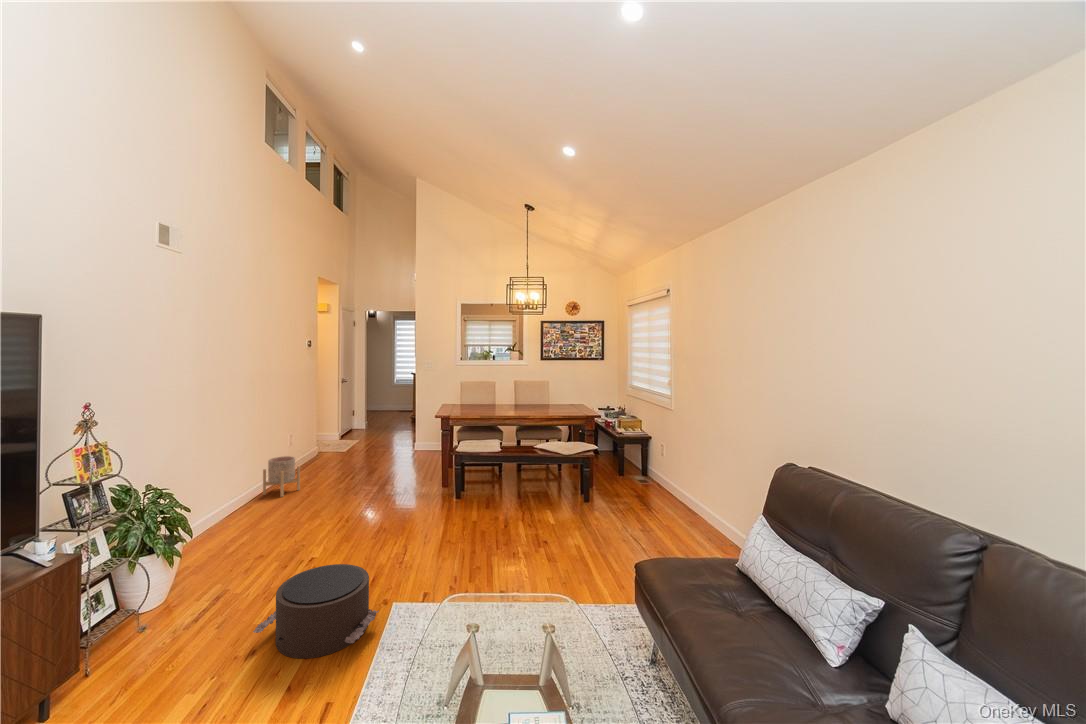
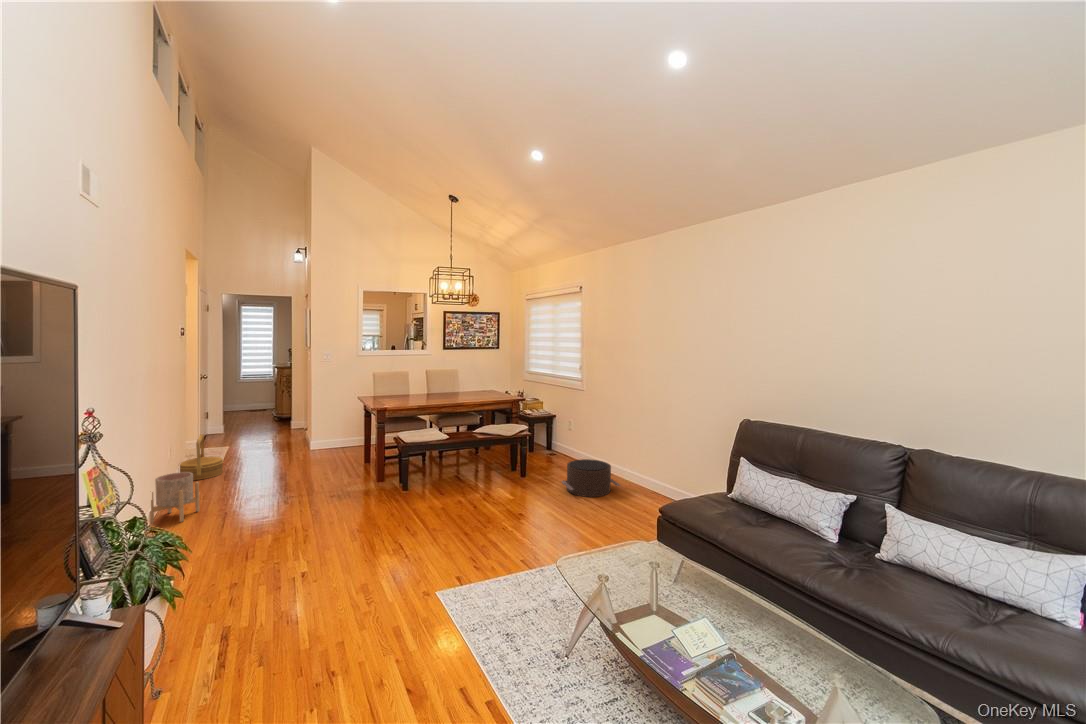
woven basket: none [311,427,344,465] -> present [180,434,223,480]
pouf: present [253,564,379,658] -> present [562,459,620,497]

